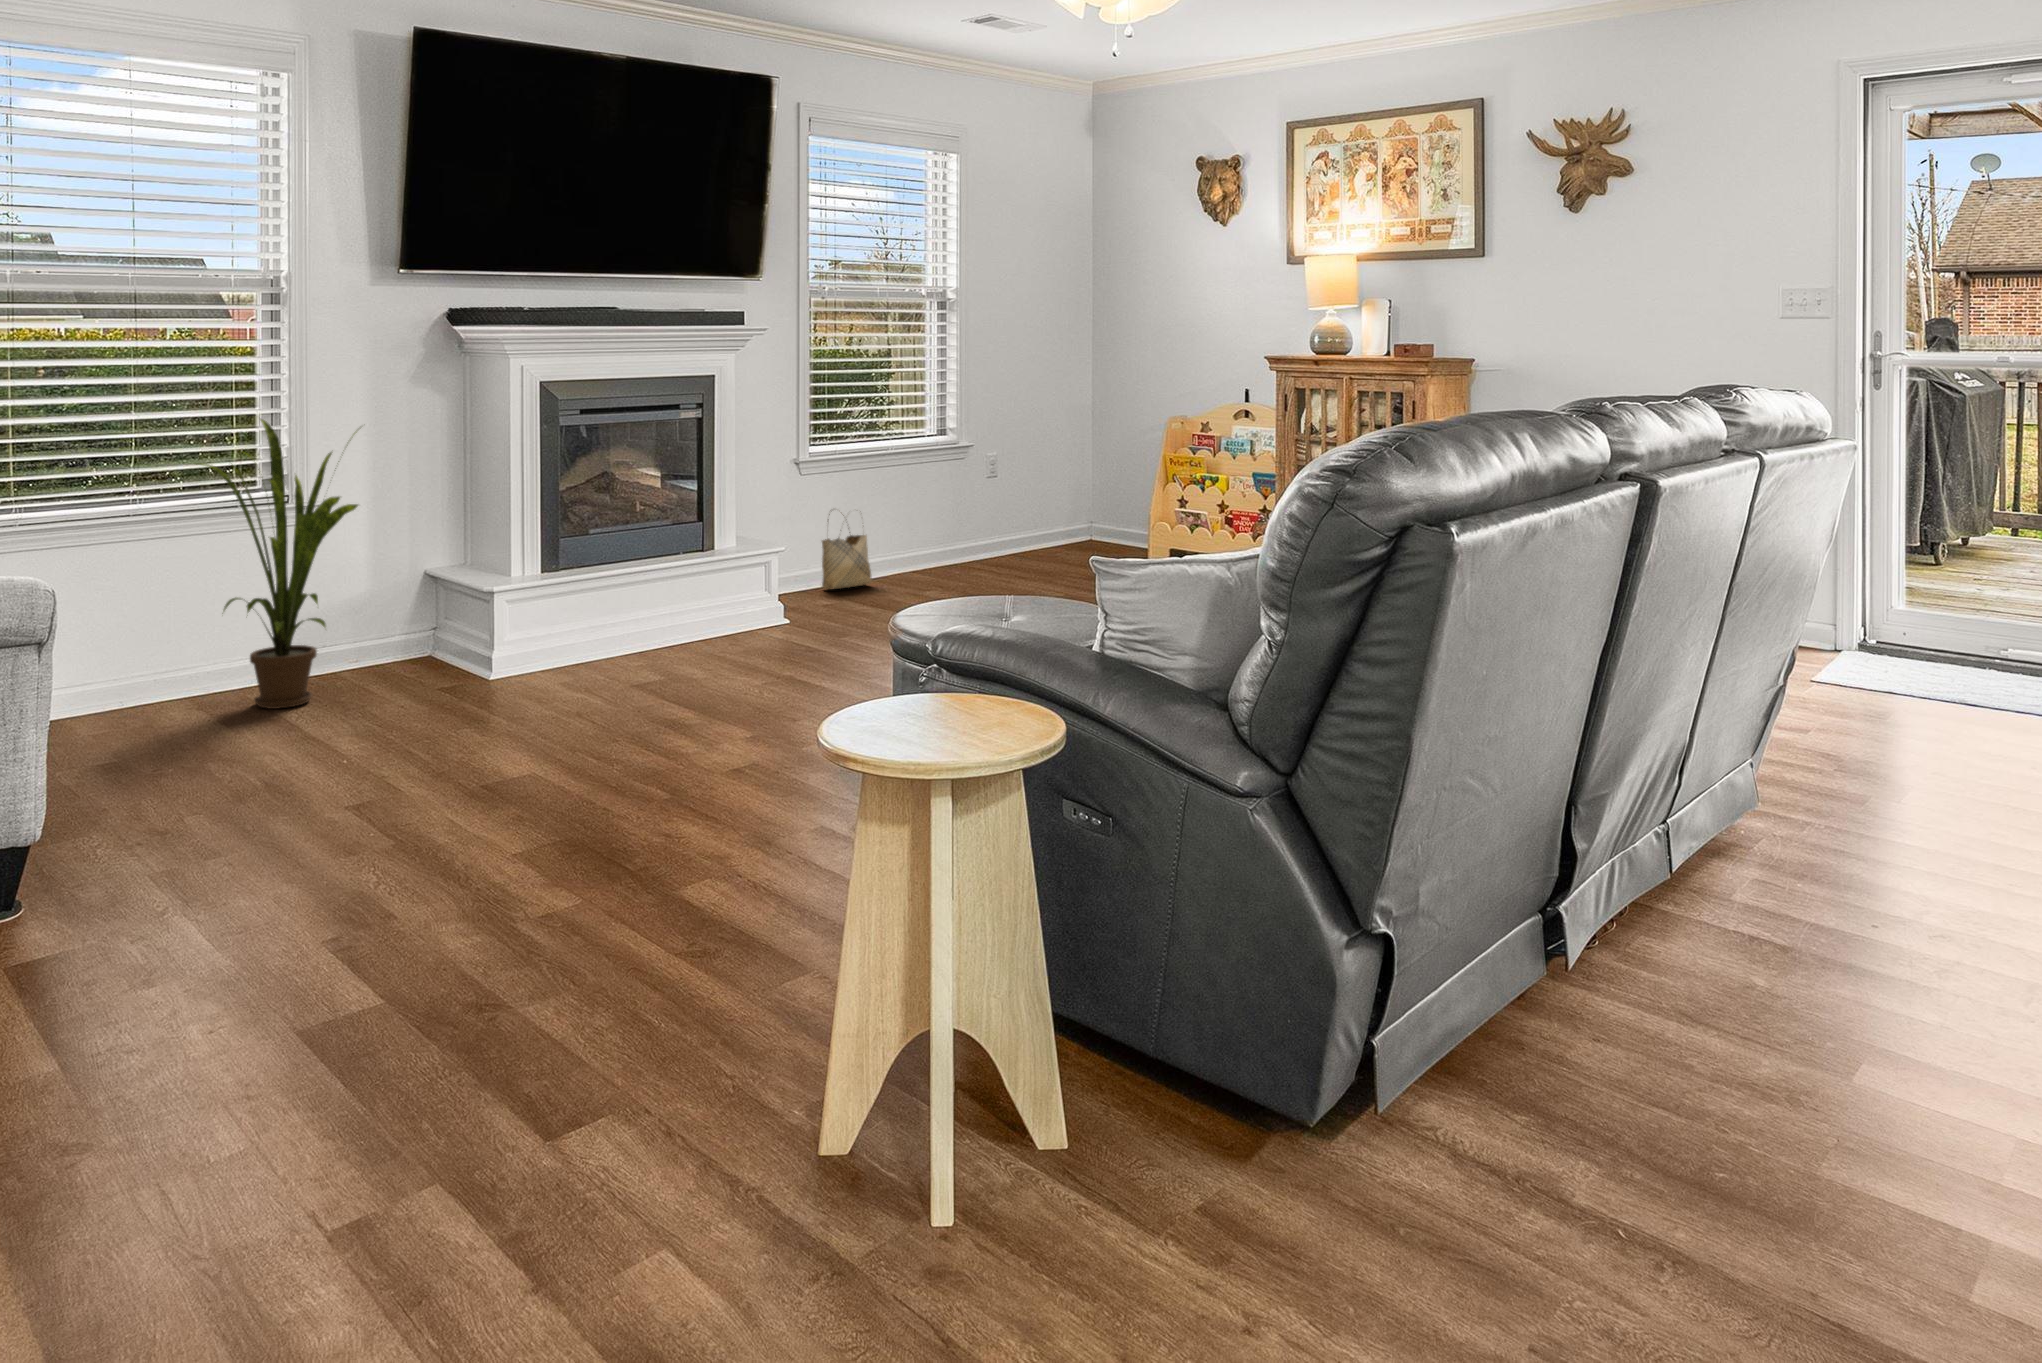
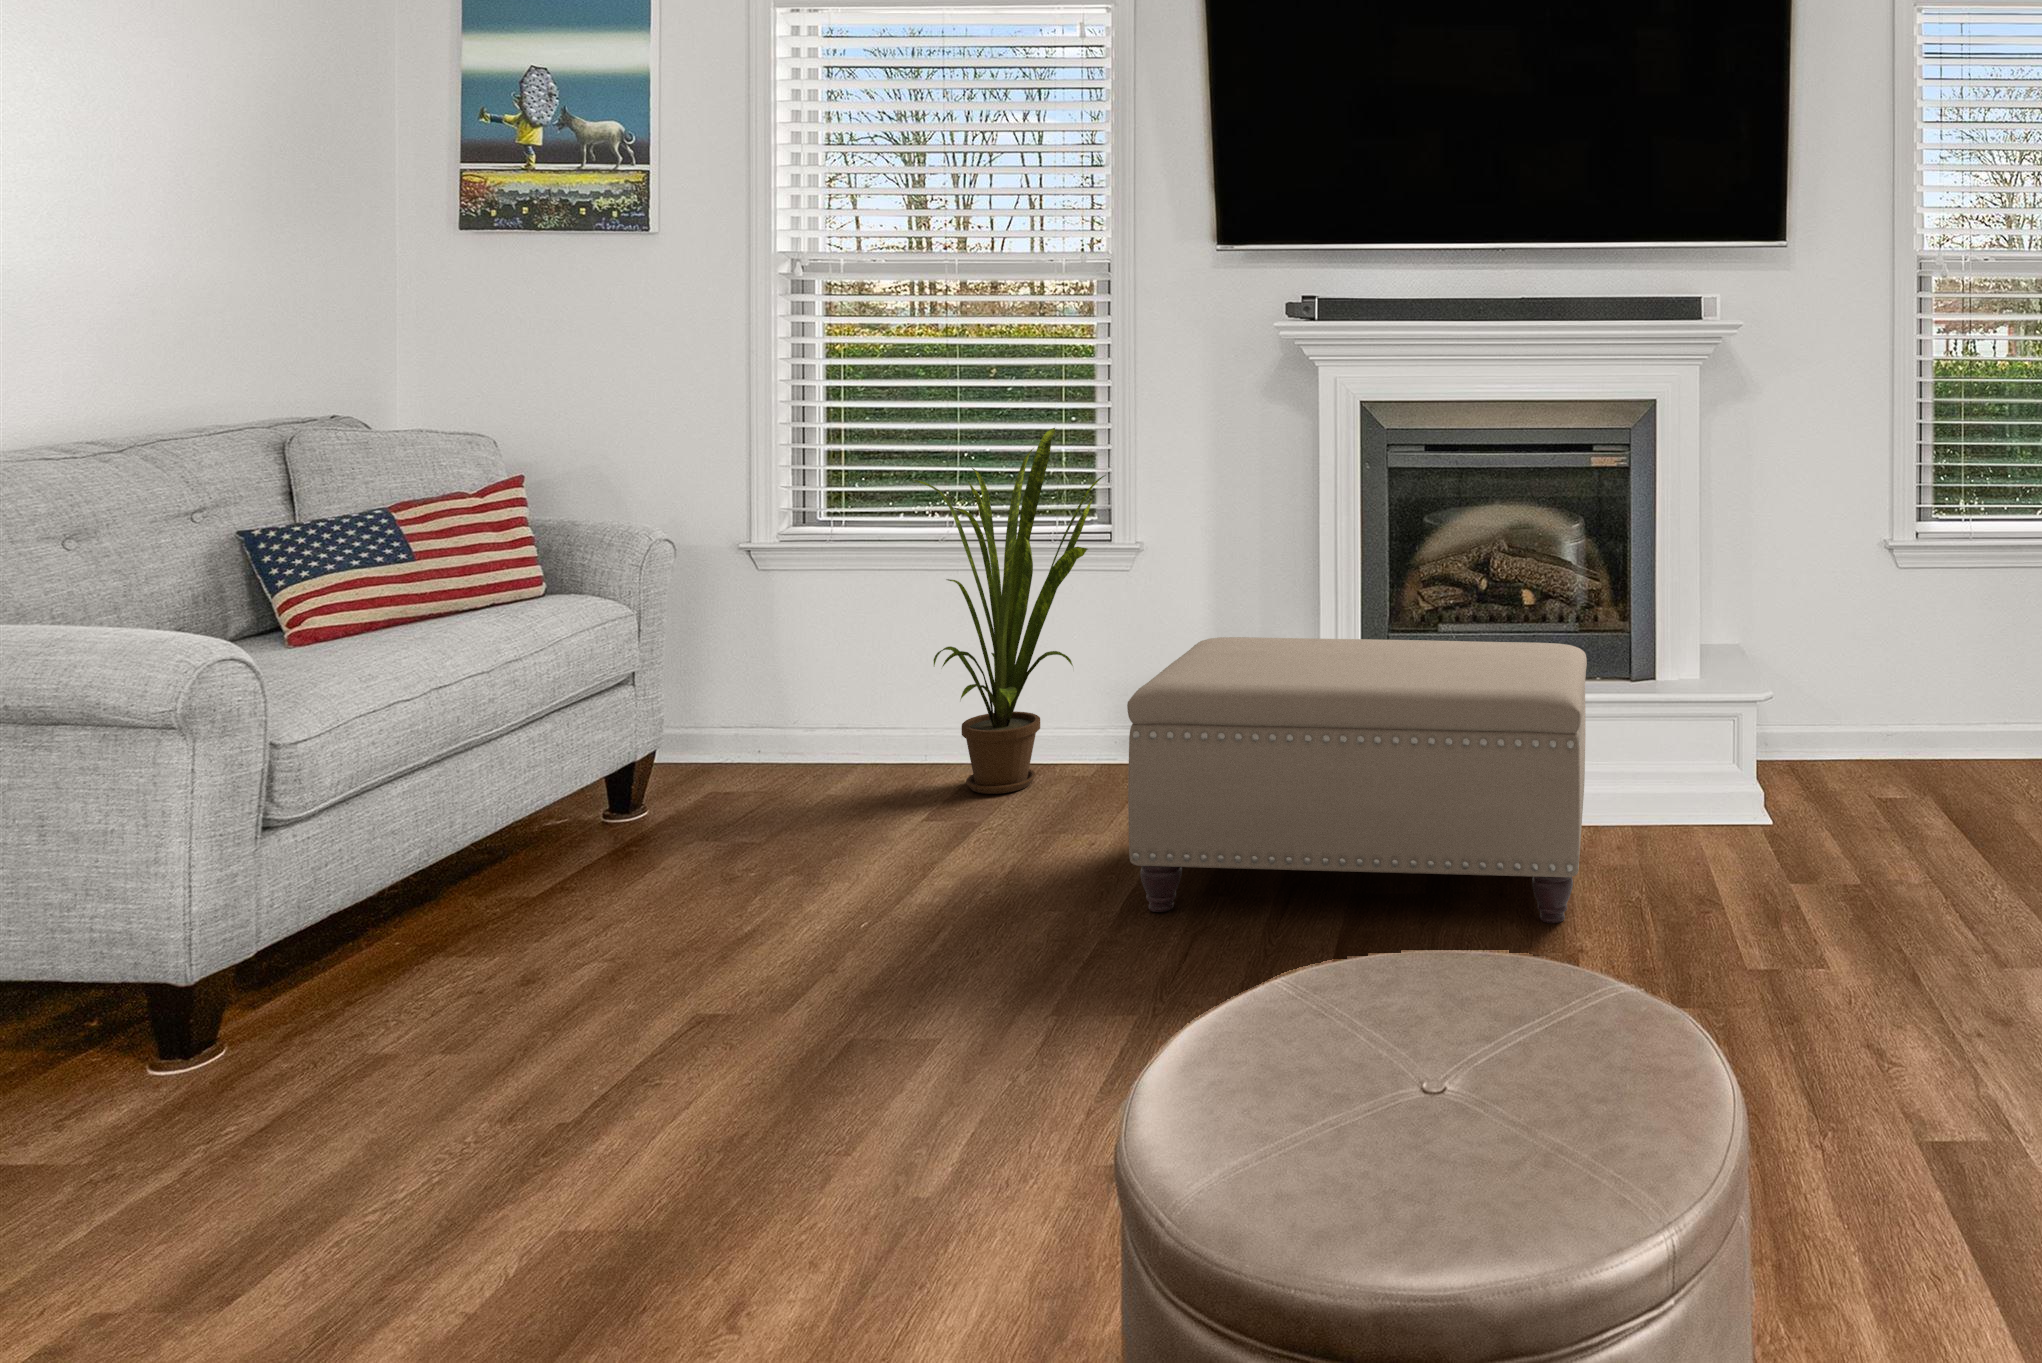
woven basket: present [822,514,871,589] -> none [1920,626,2018,766]
ottoman: none [506,525,817,710] -> present [1127,637,1587,923]

